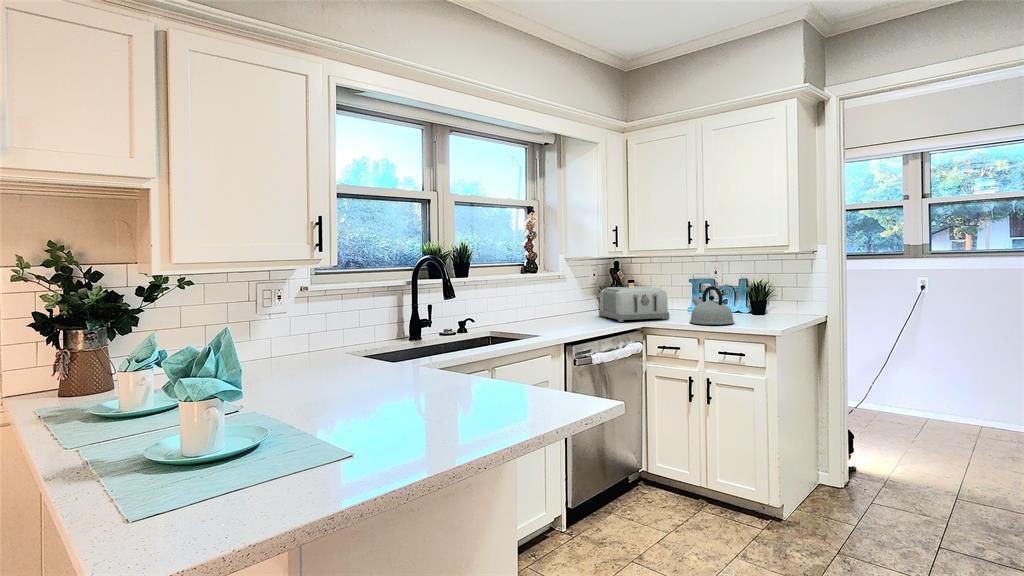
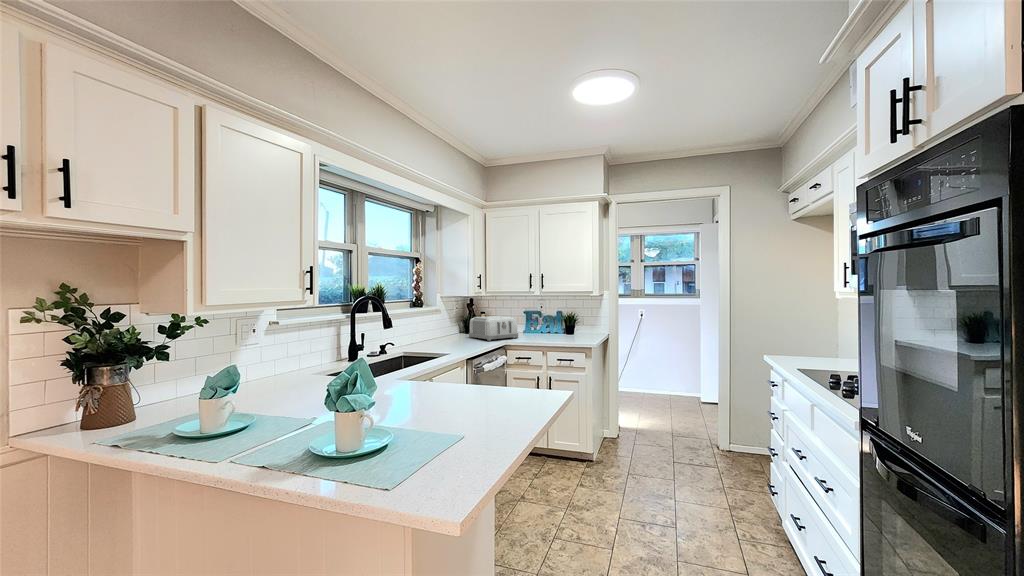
kettle: present [690,286,734,325] -> none [533,315,560,340]

